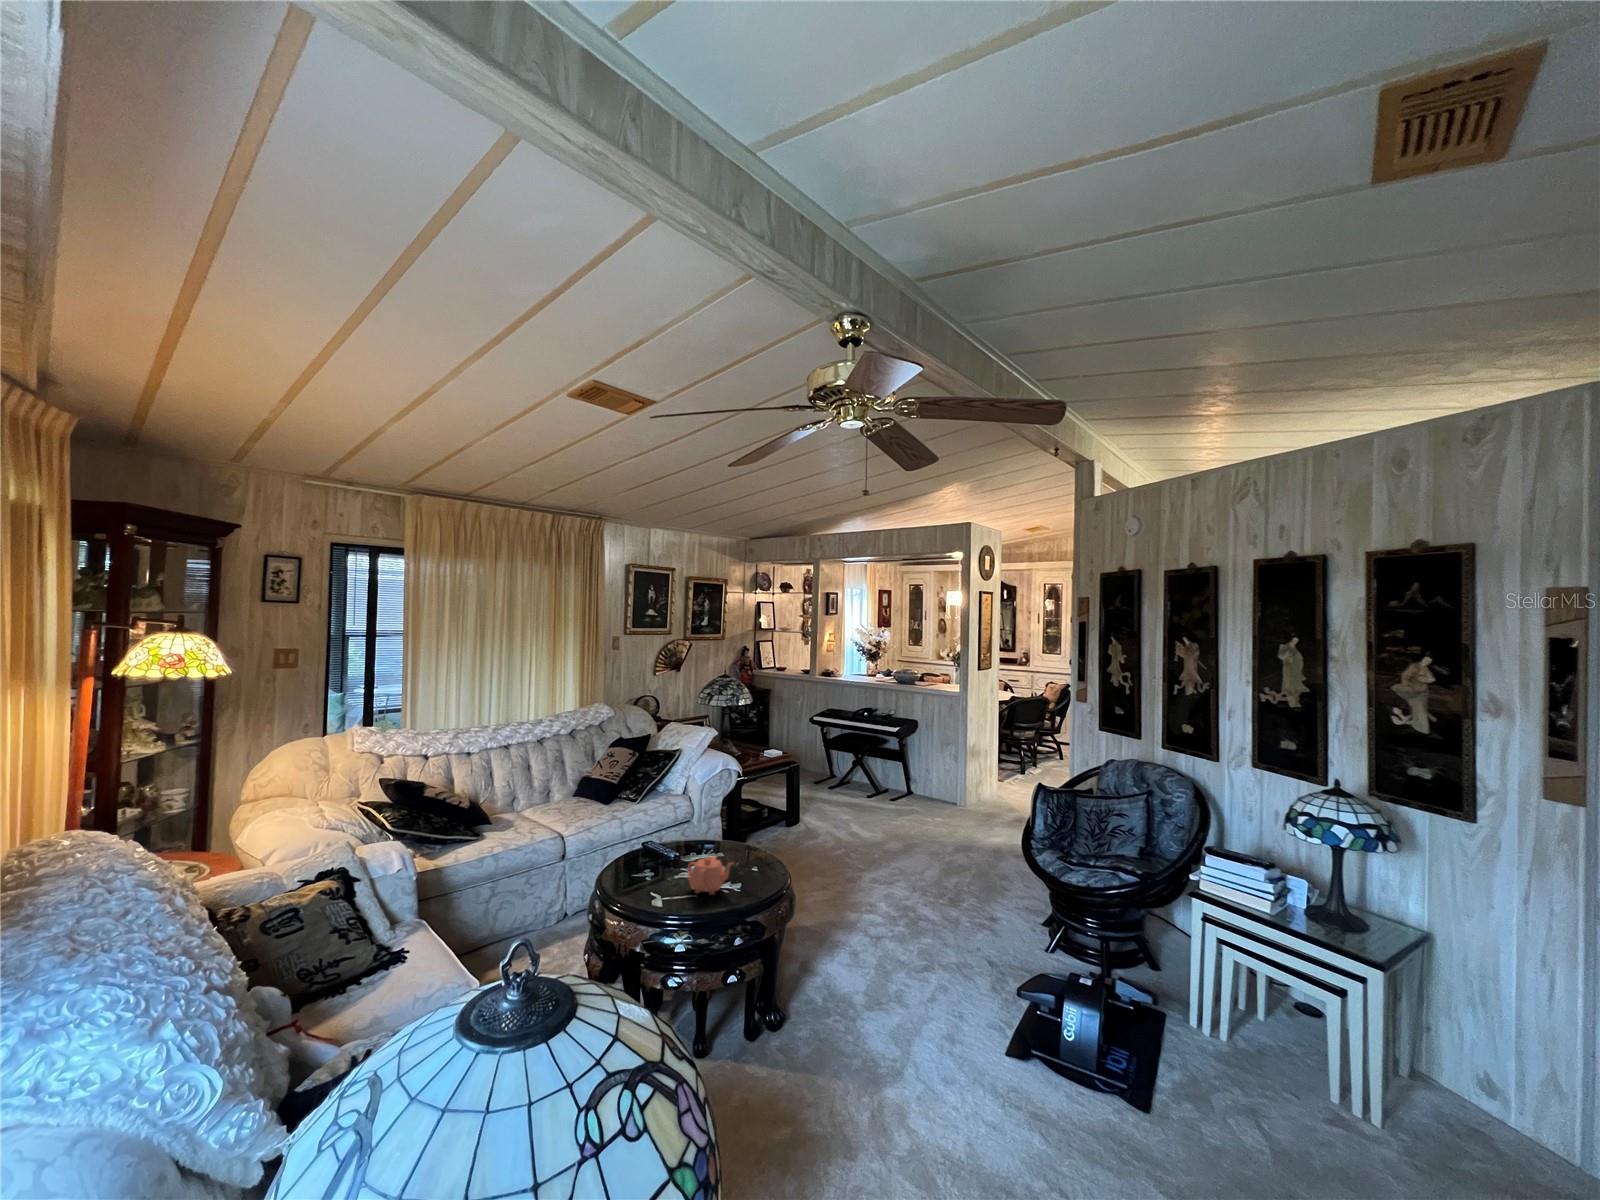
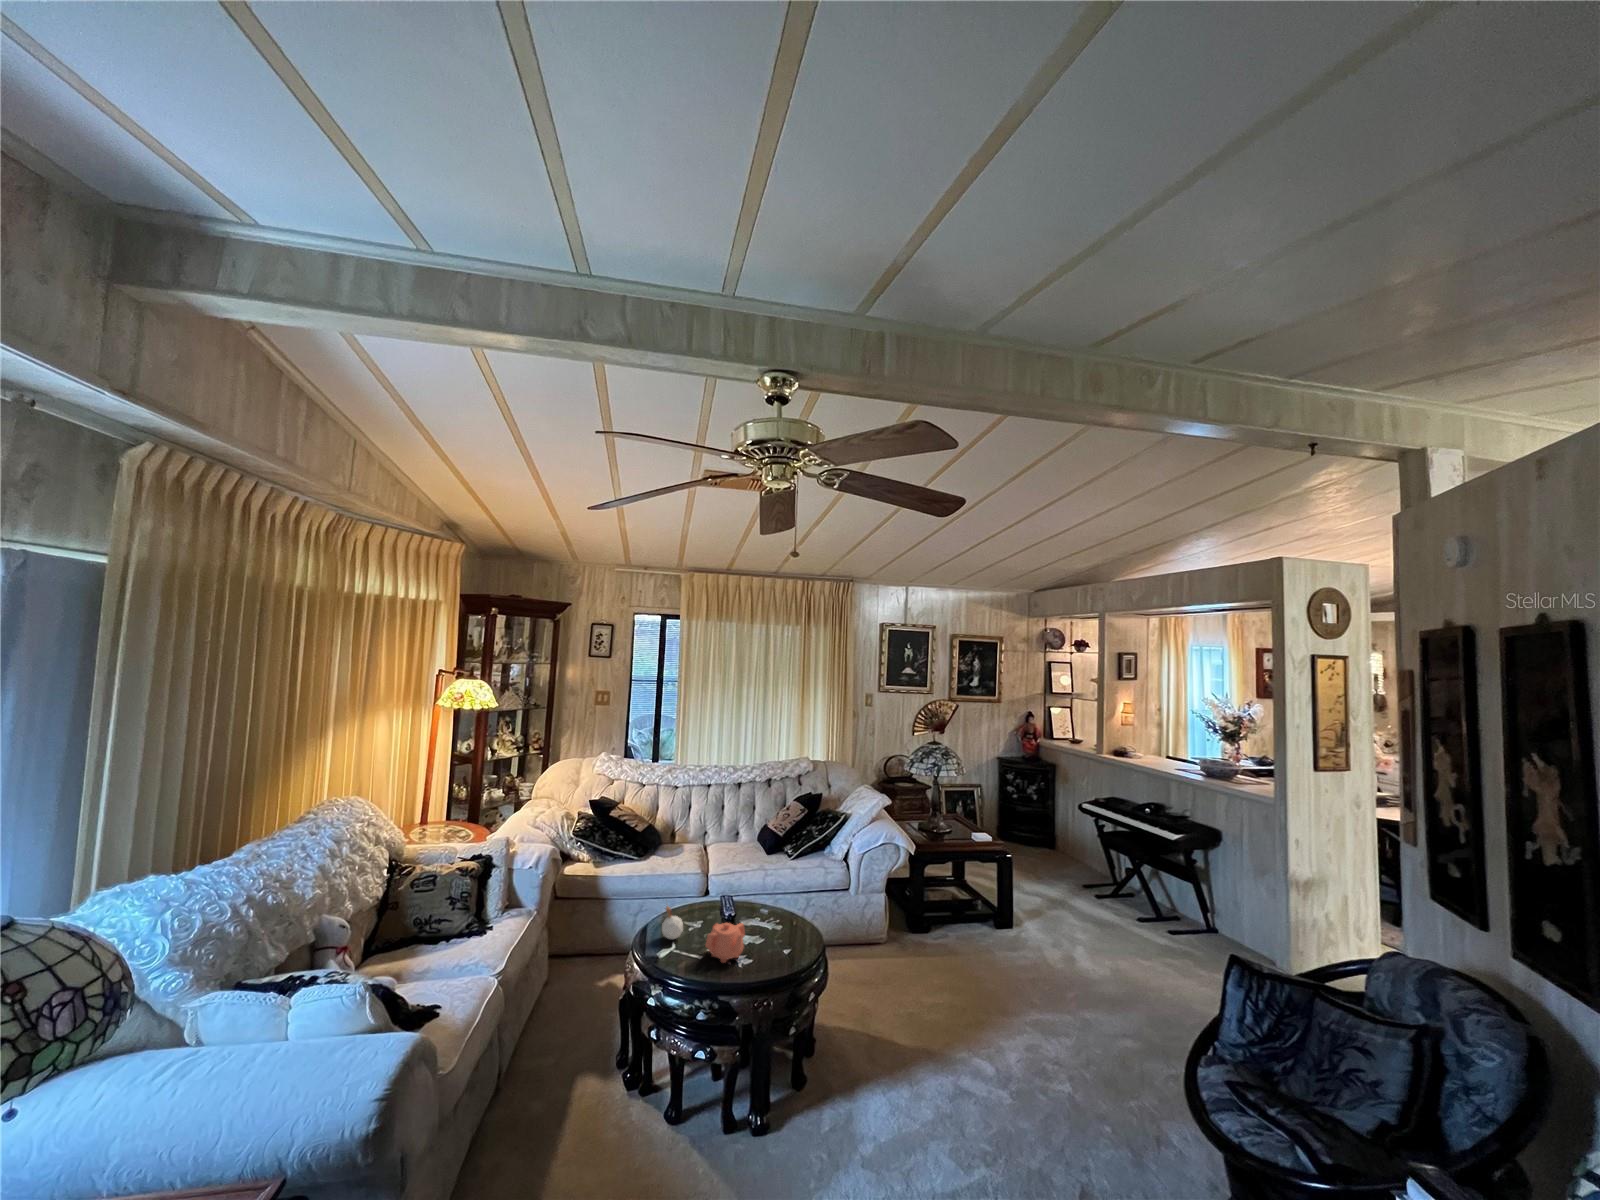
candle: none [625,854,649,893] -> present [662,906,683,939]

